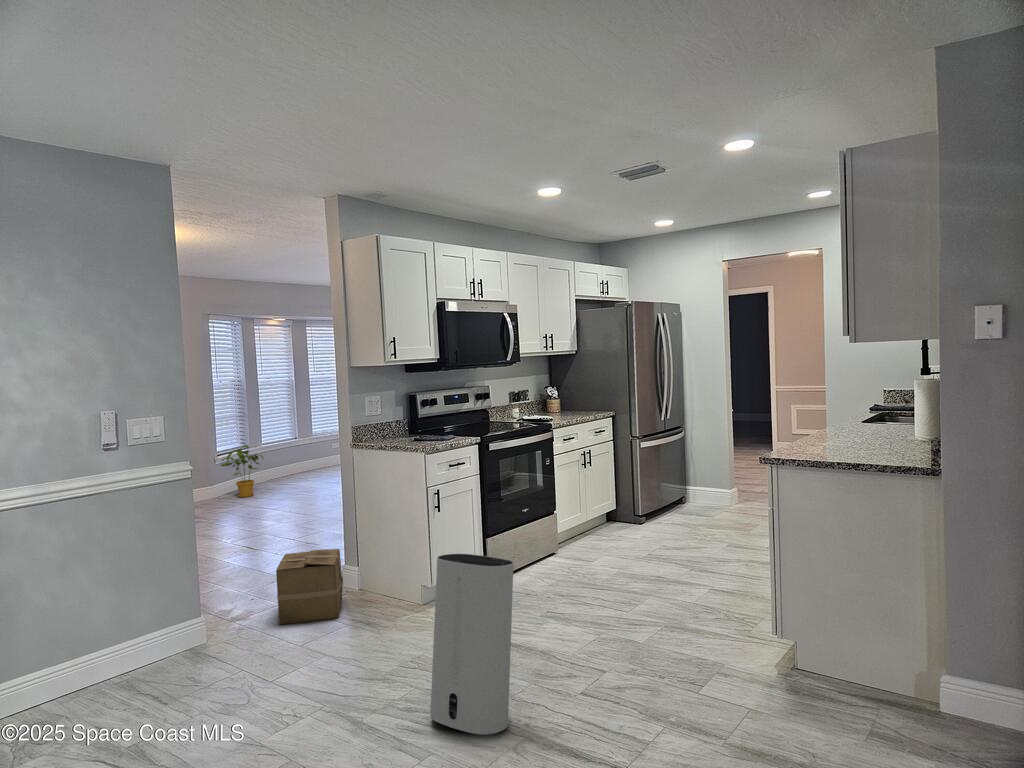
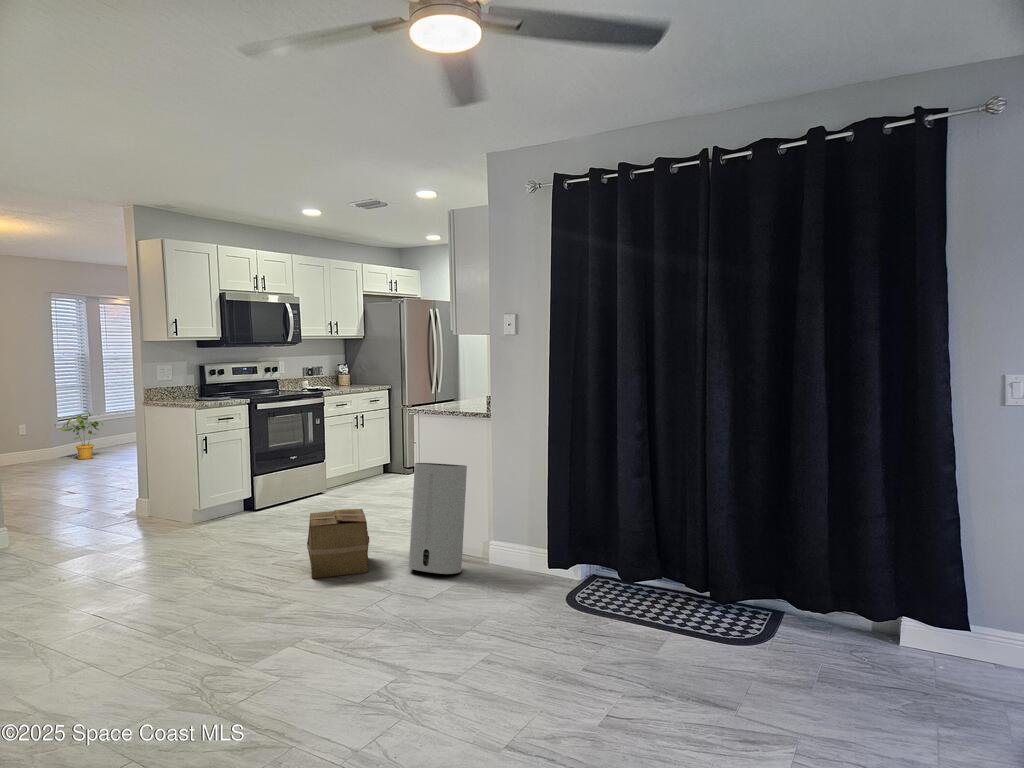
cardboard box: present [276,549,343,624] -> present [307,509,369,578]
air purifier: present [430,554,513,735] -> present [409,463,467,574]

